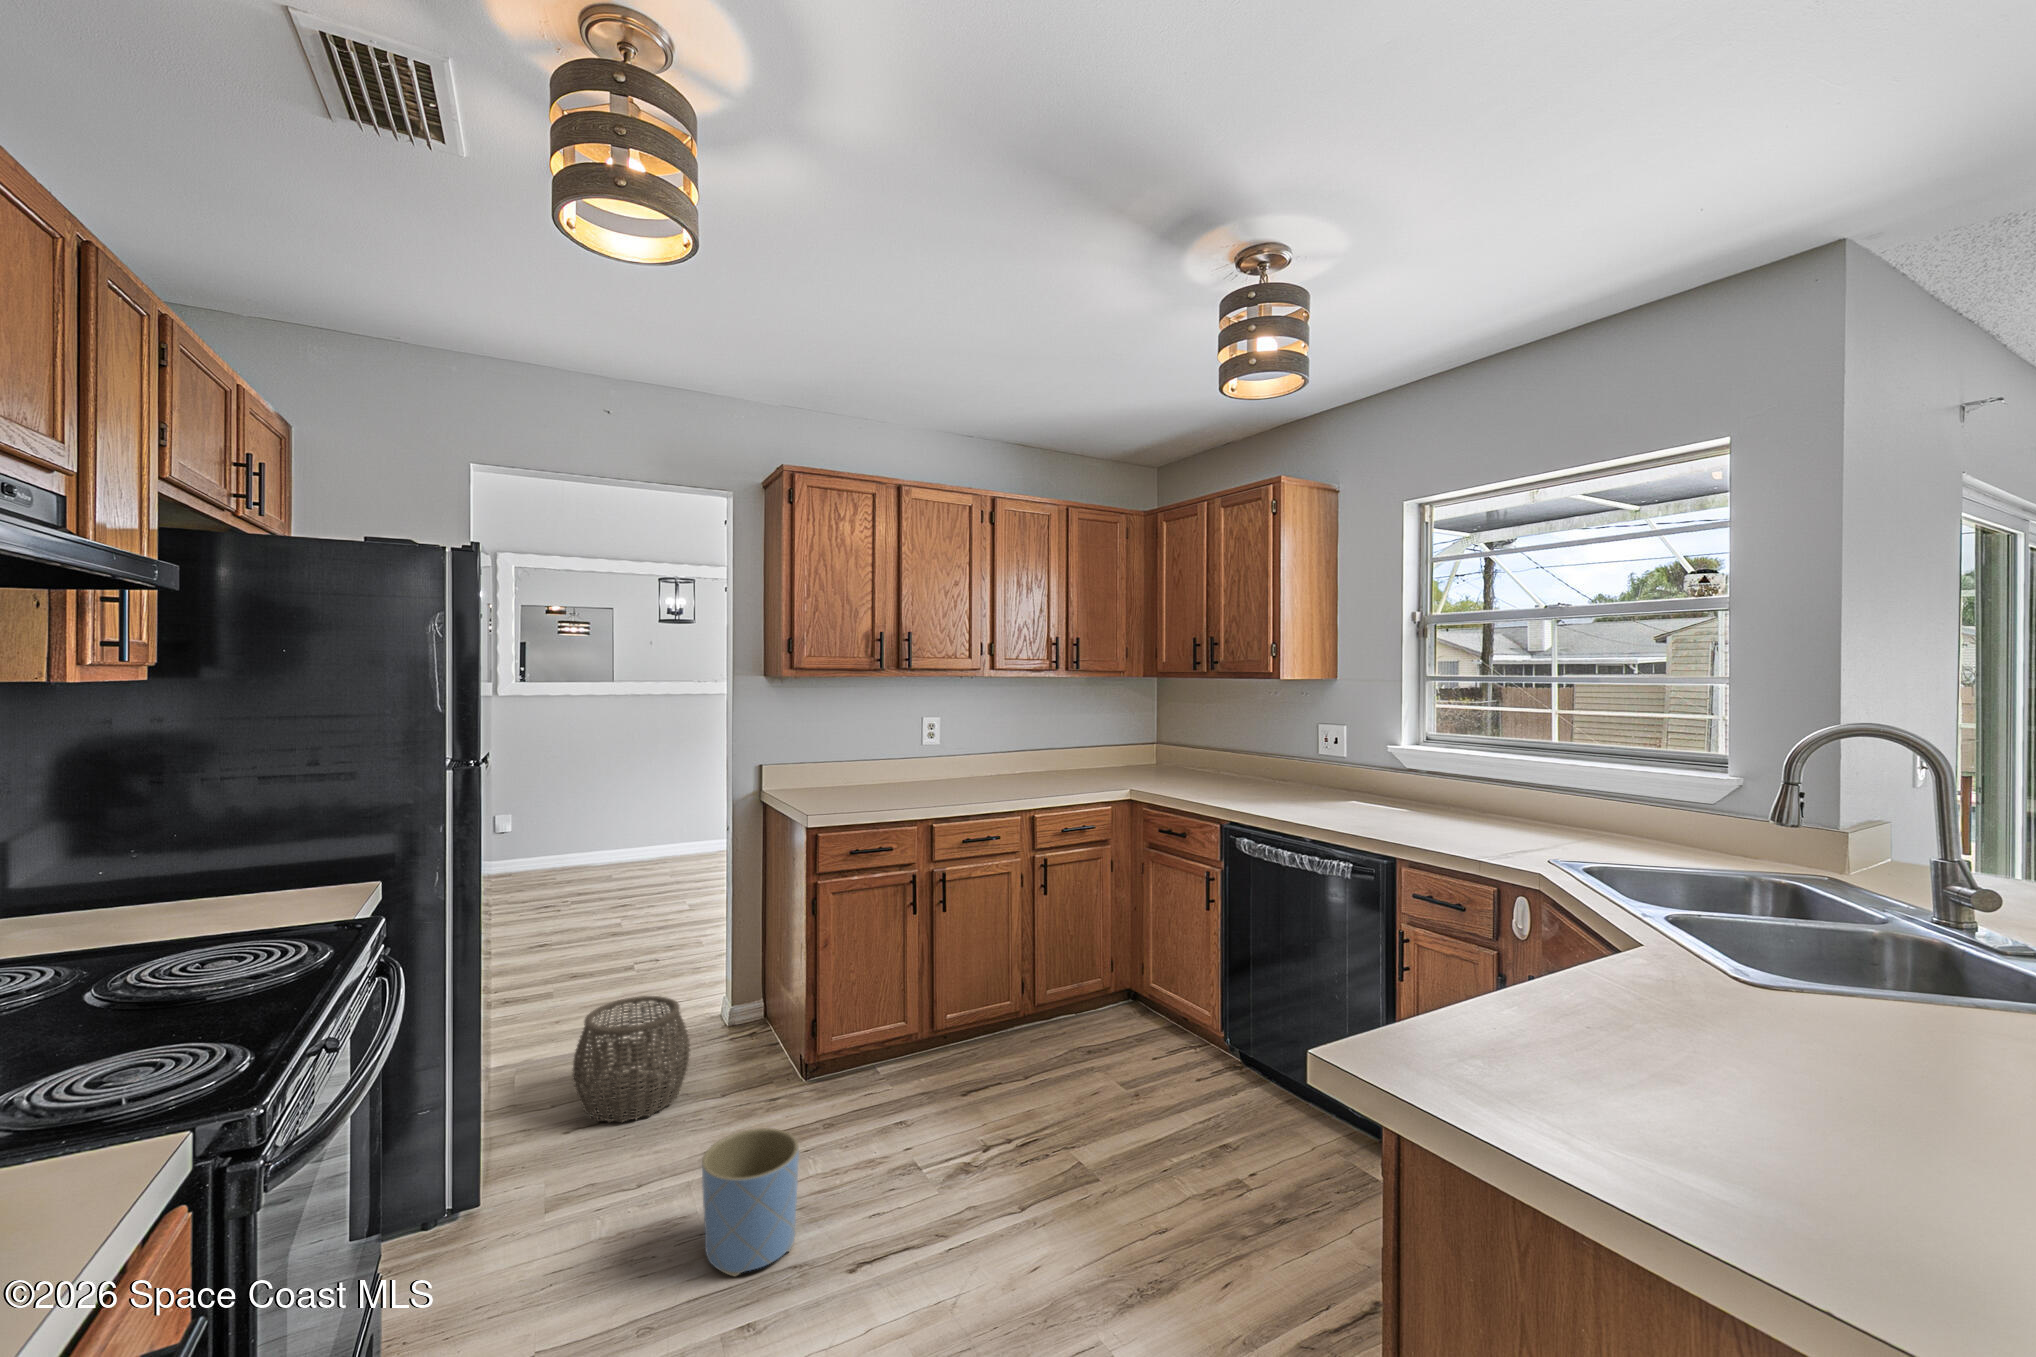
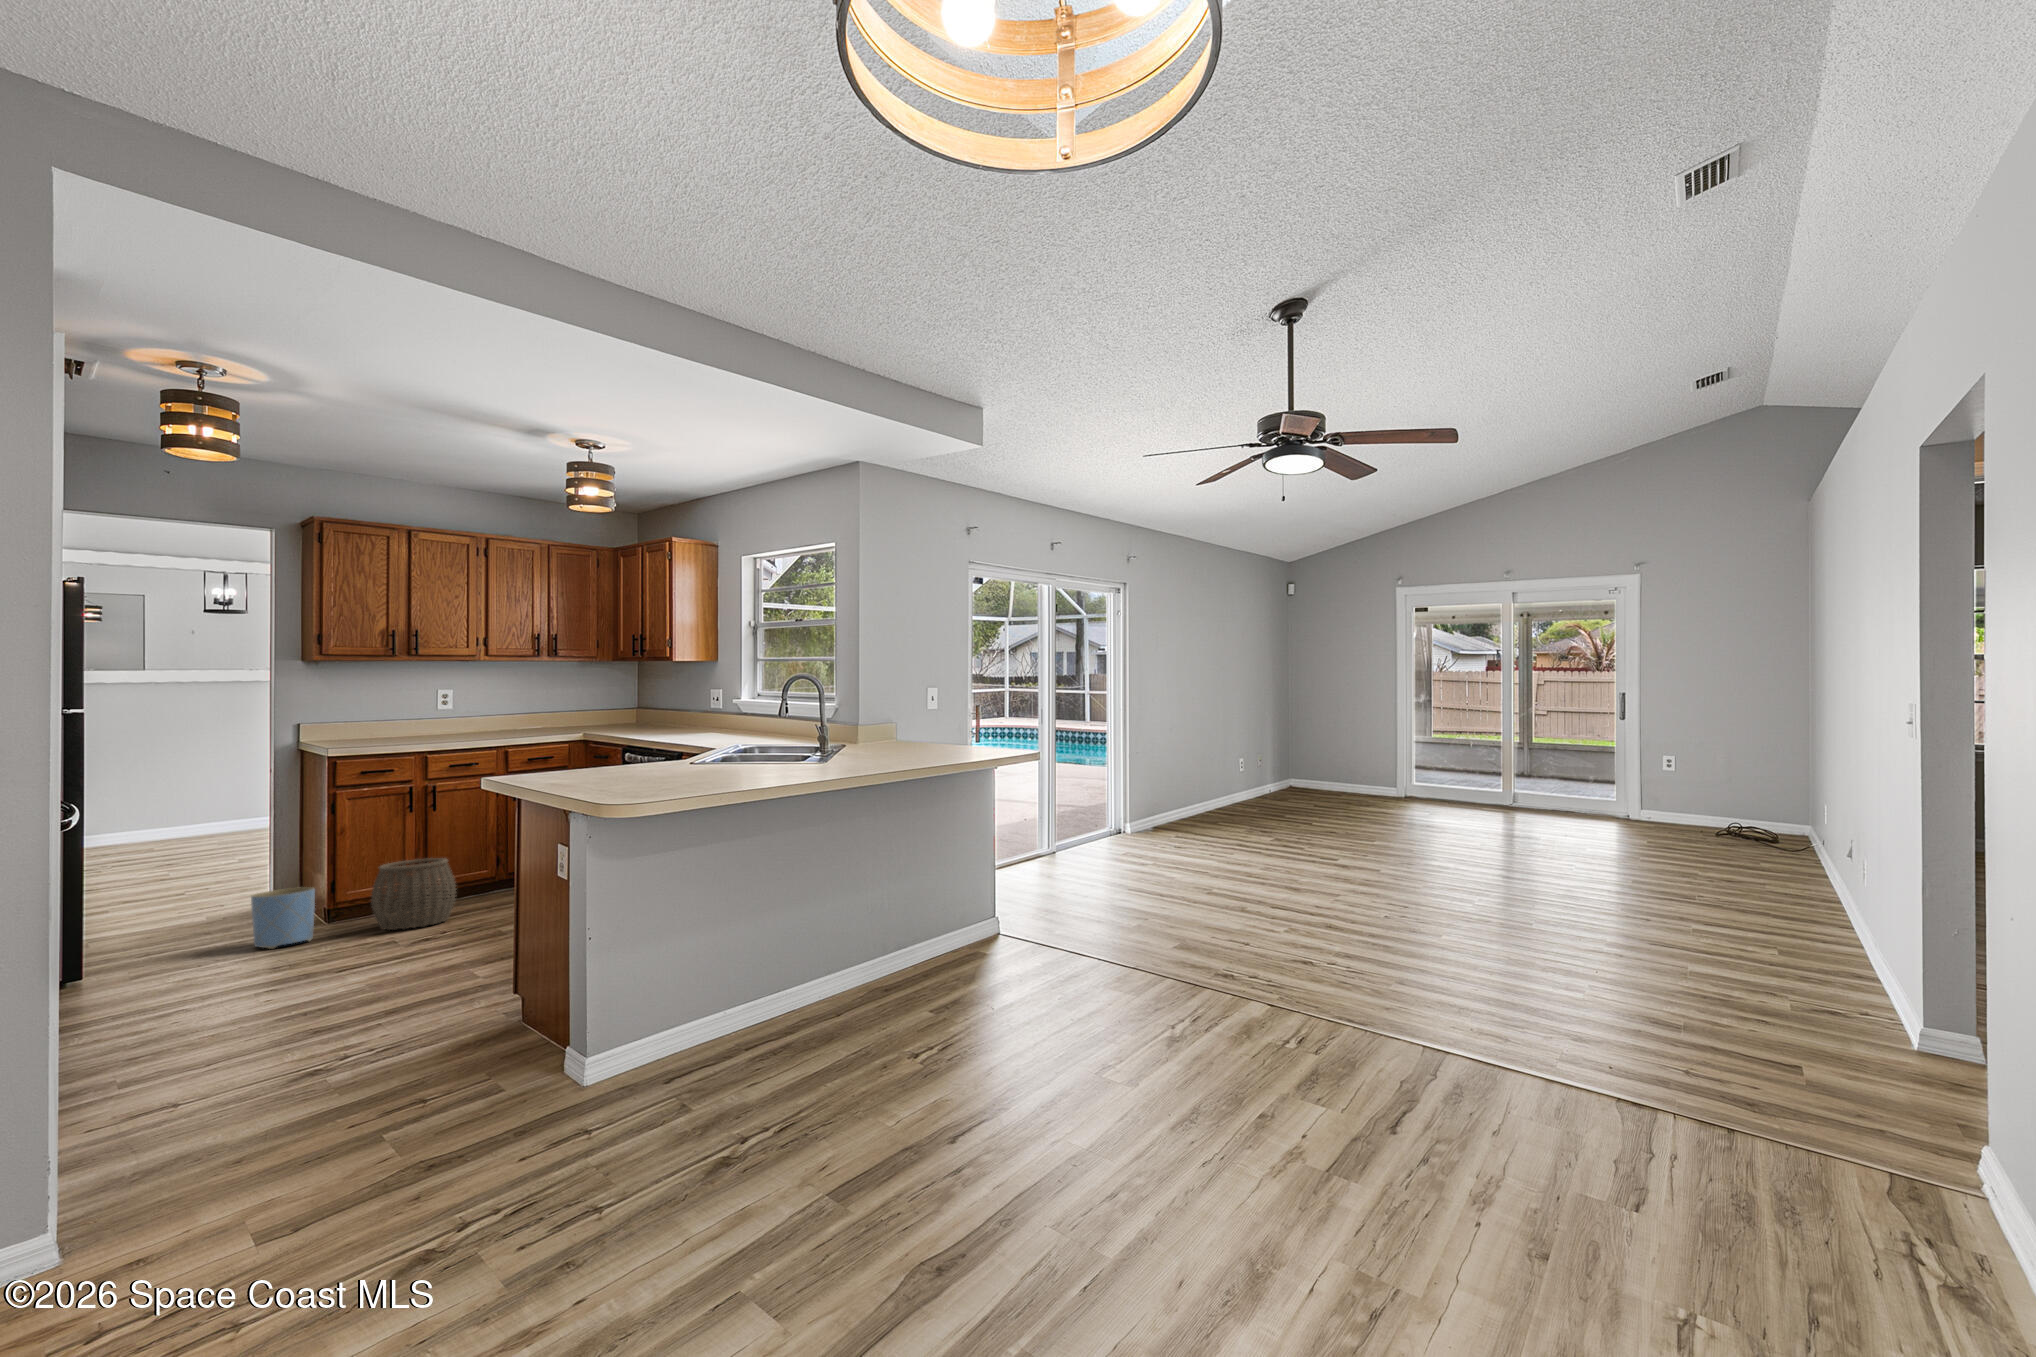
woven basket: present [572,996,690,1123] -> present [371,858,456,930]

